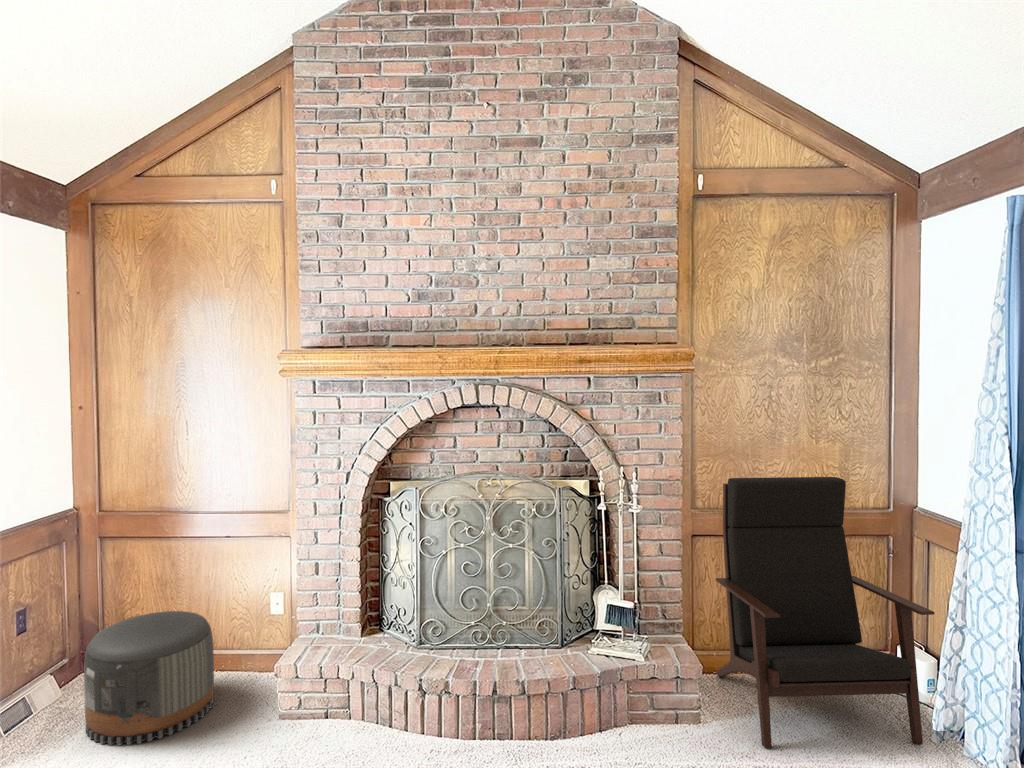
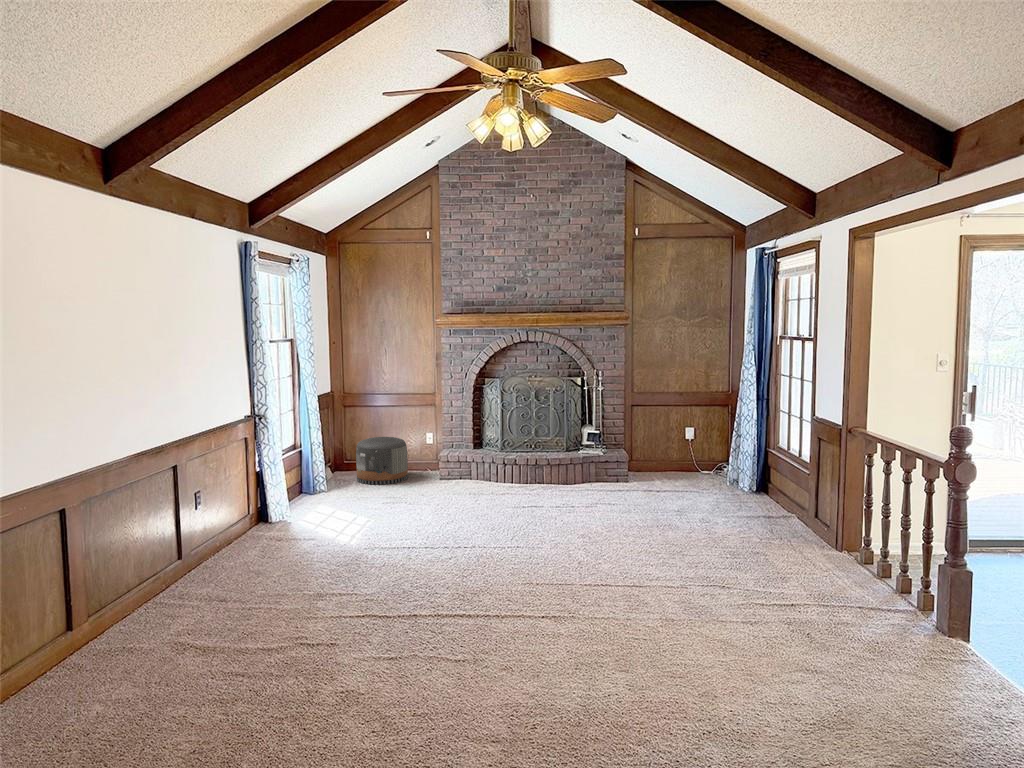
lounge chair: present [715,477,934,748] -> none [640,376,726,486]

